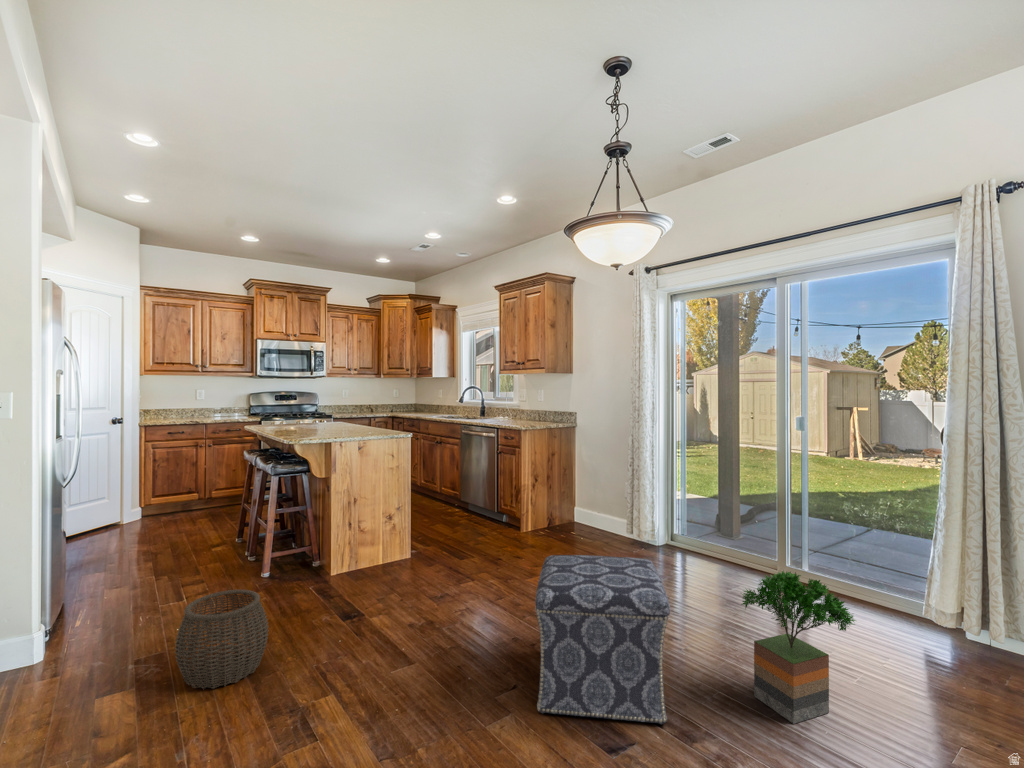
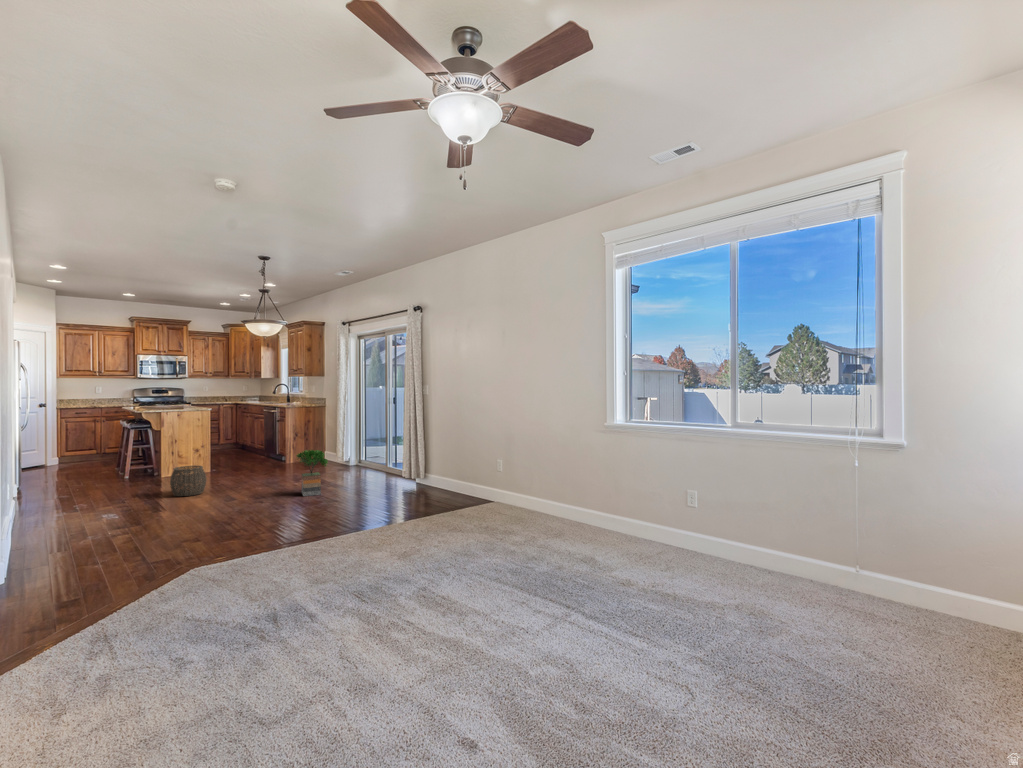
ottoman: present [535,555,670,724] -> none [215,450,279,497]
woven basket: present [175,590,269,689] -> present [170,465,207,496]

